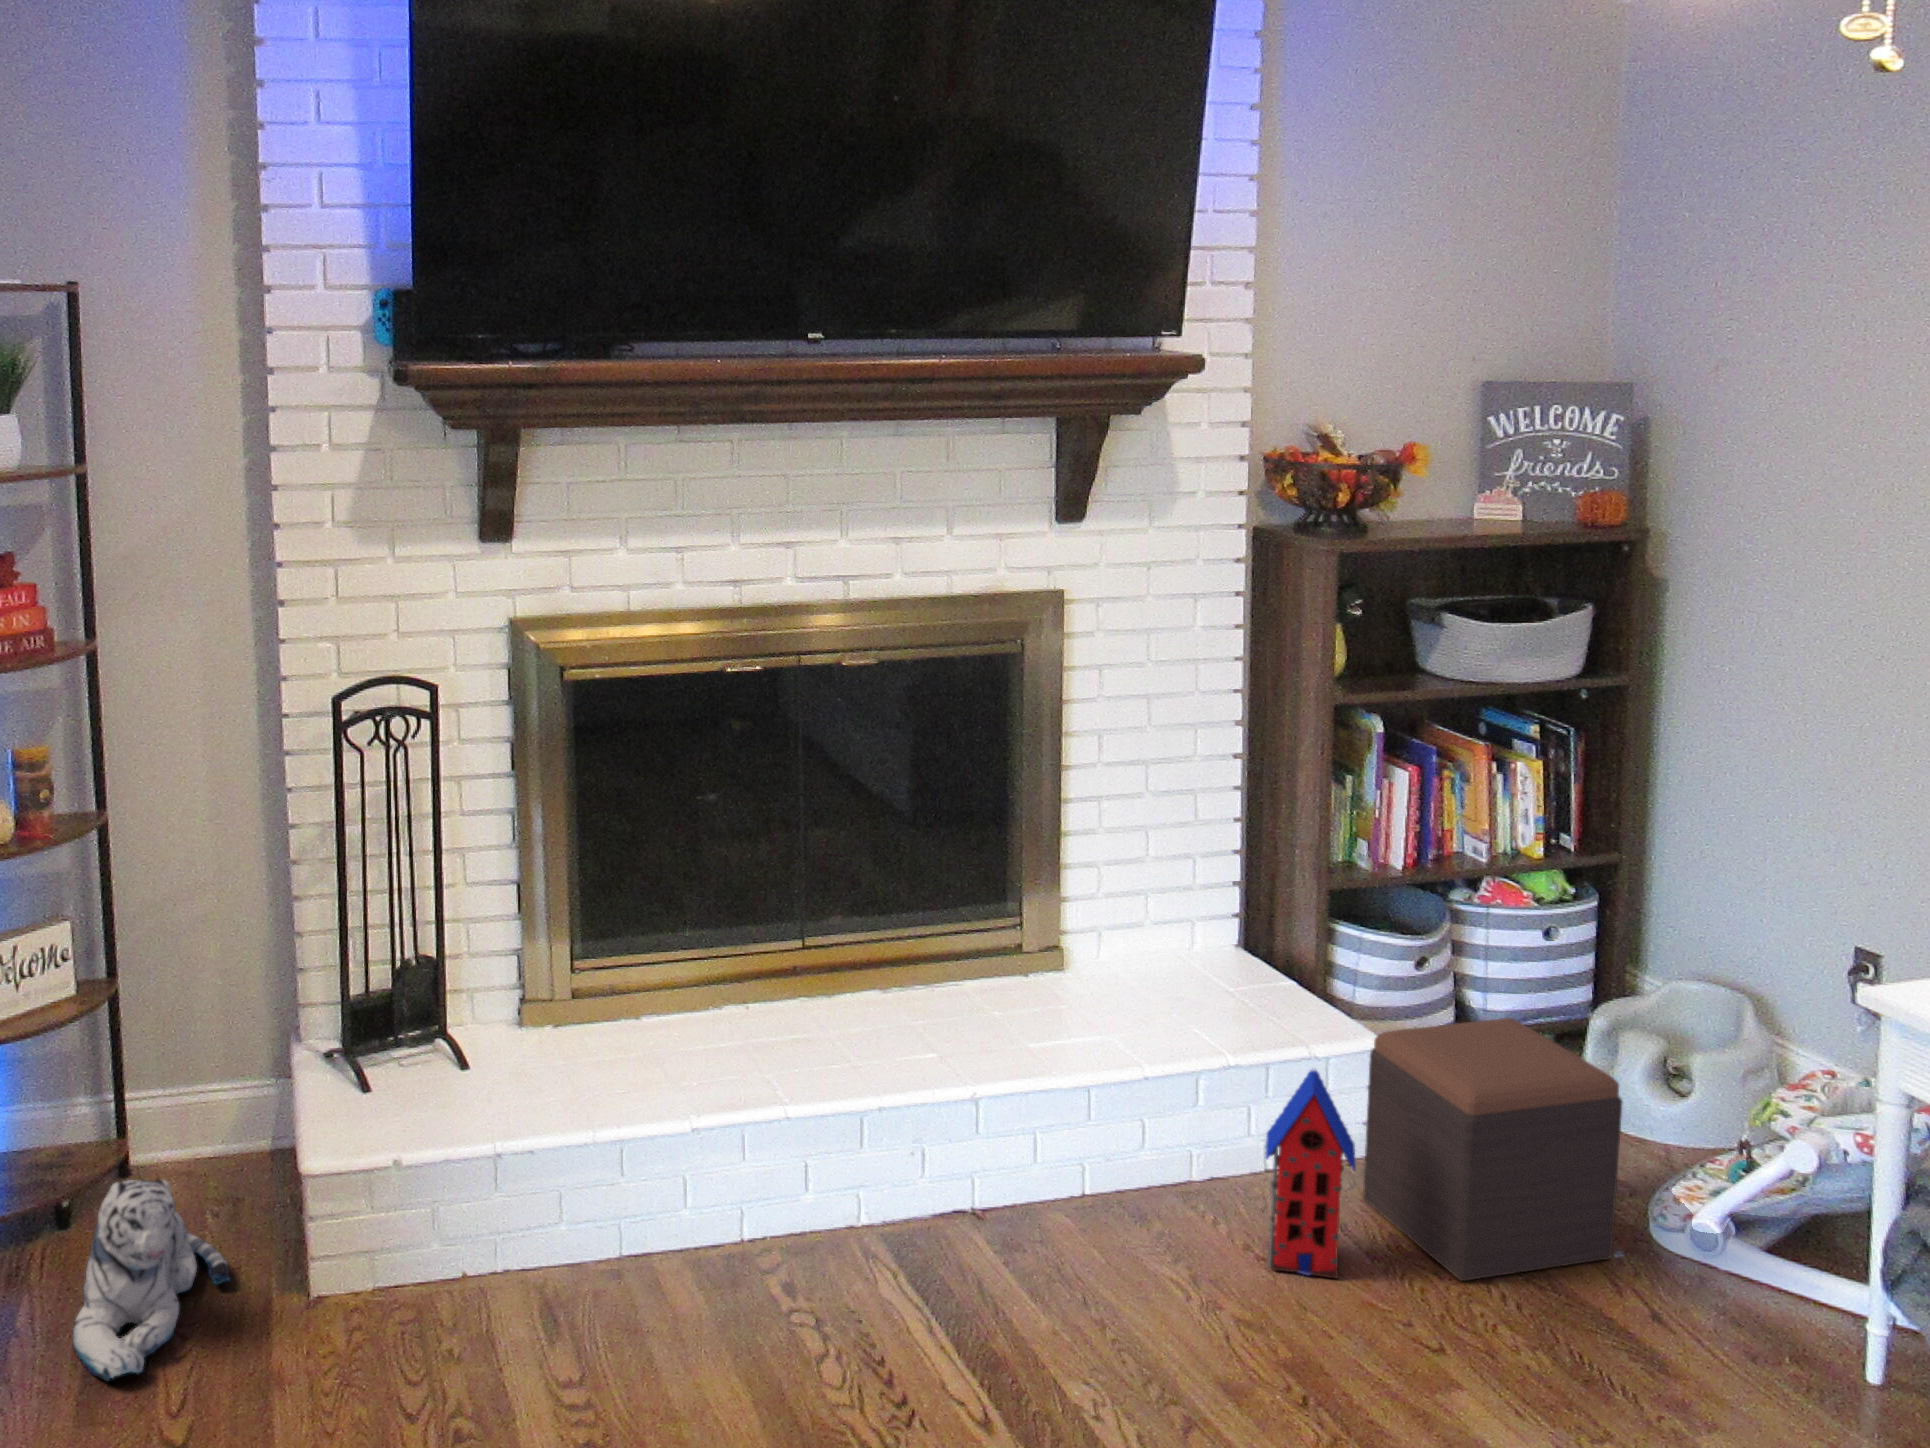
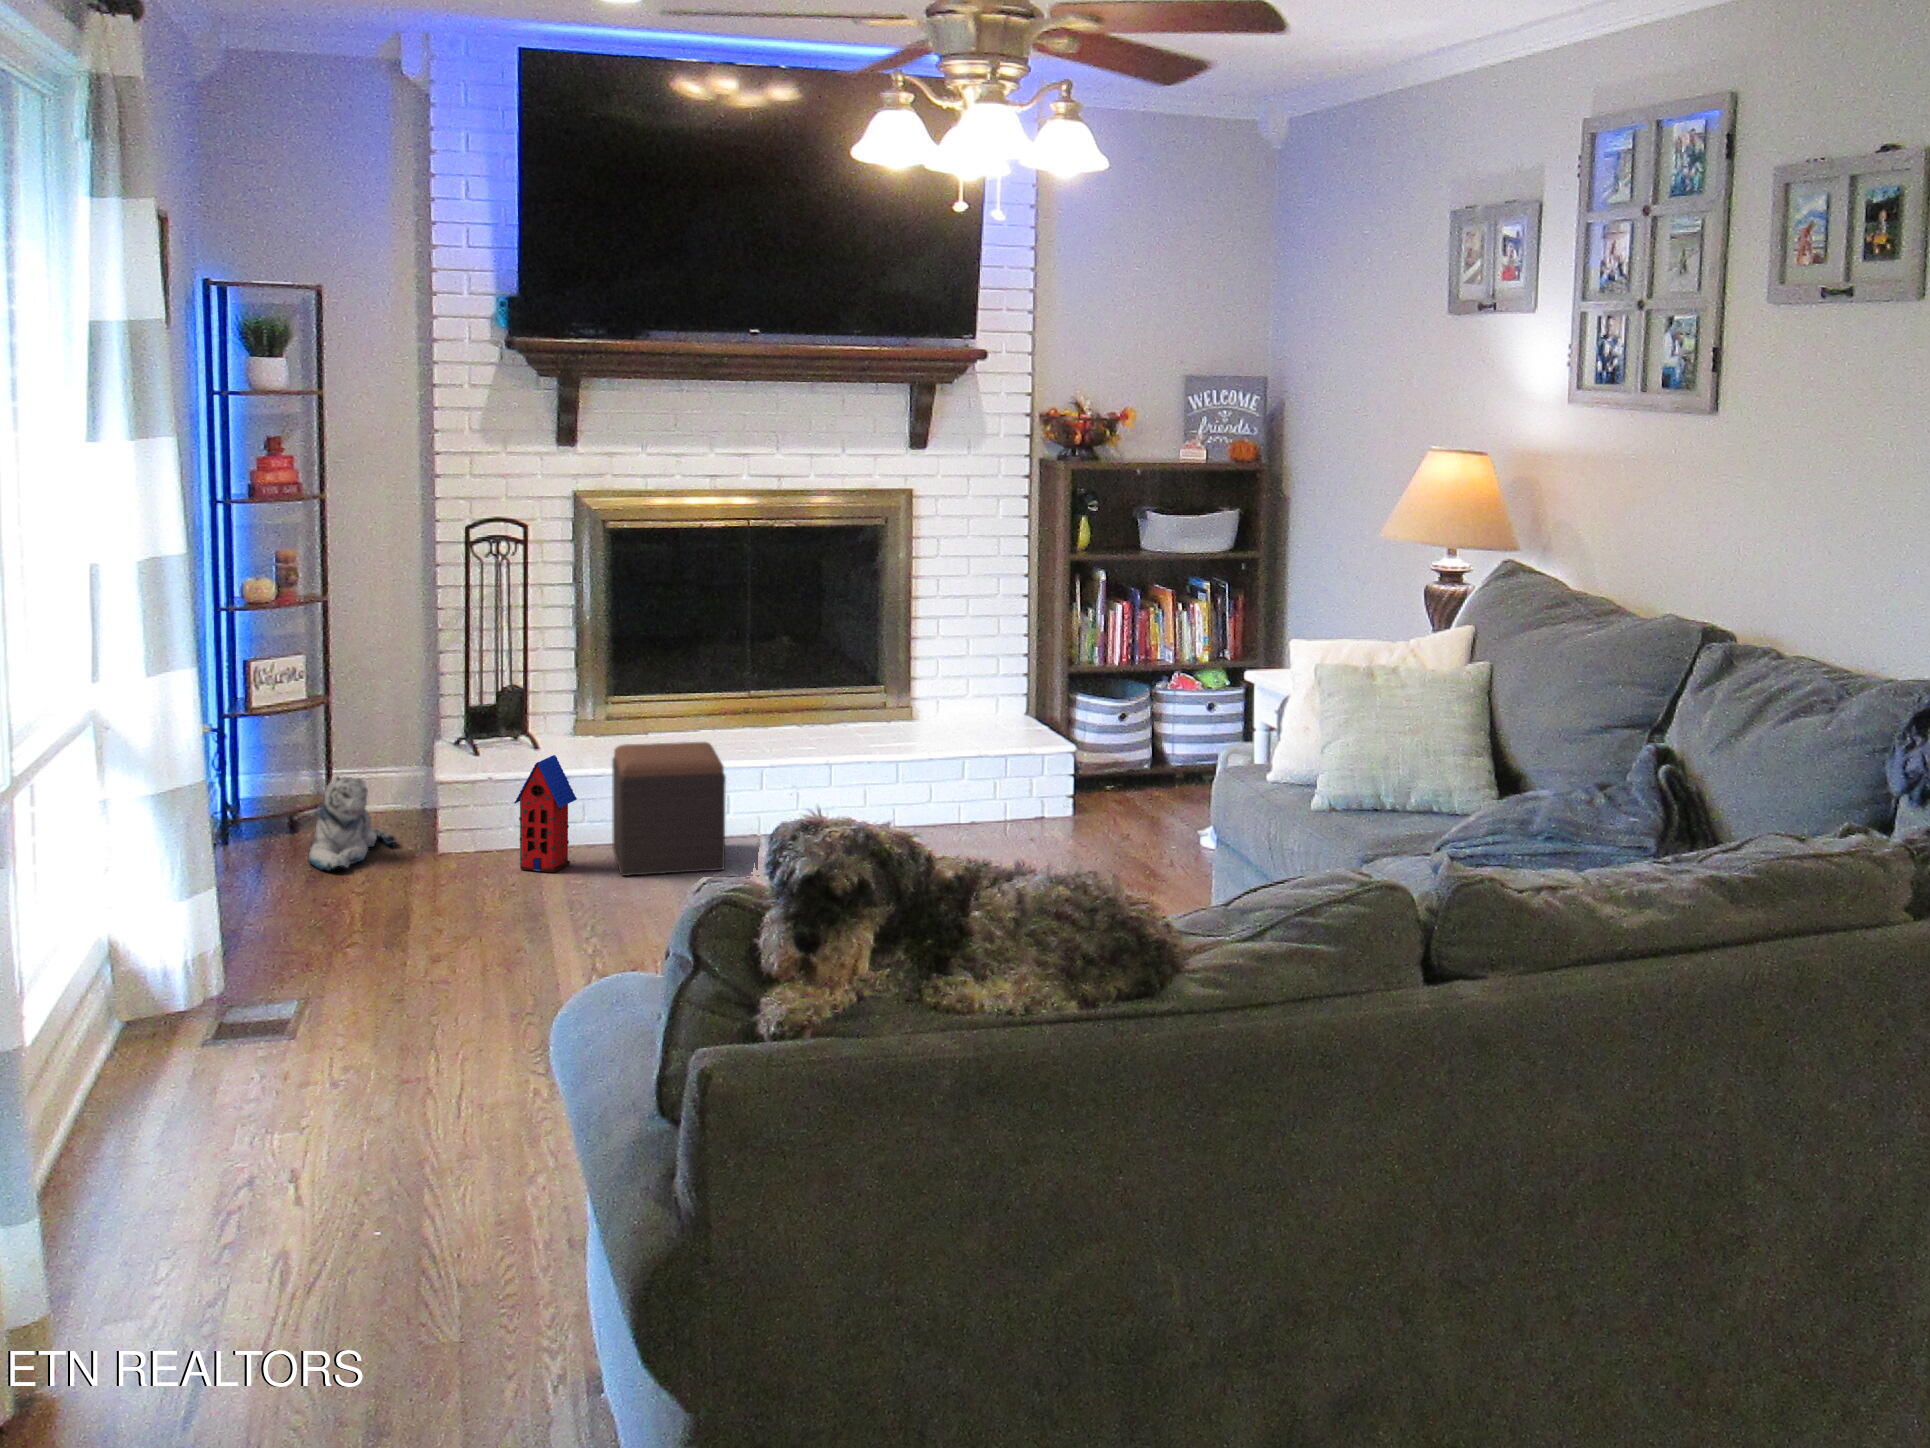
footstool: present [1363,1018,1622,1281] -> present [612,742,726,876]
toy house: present [1266,1070,1356,1278] -> present [514,755,577,872]

